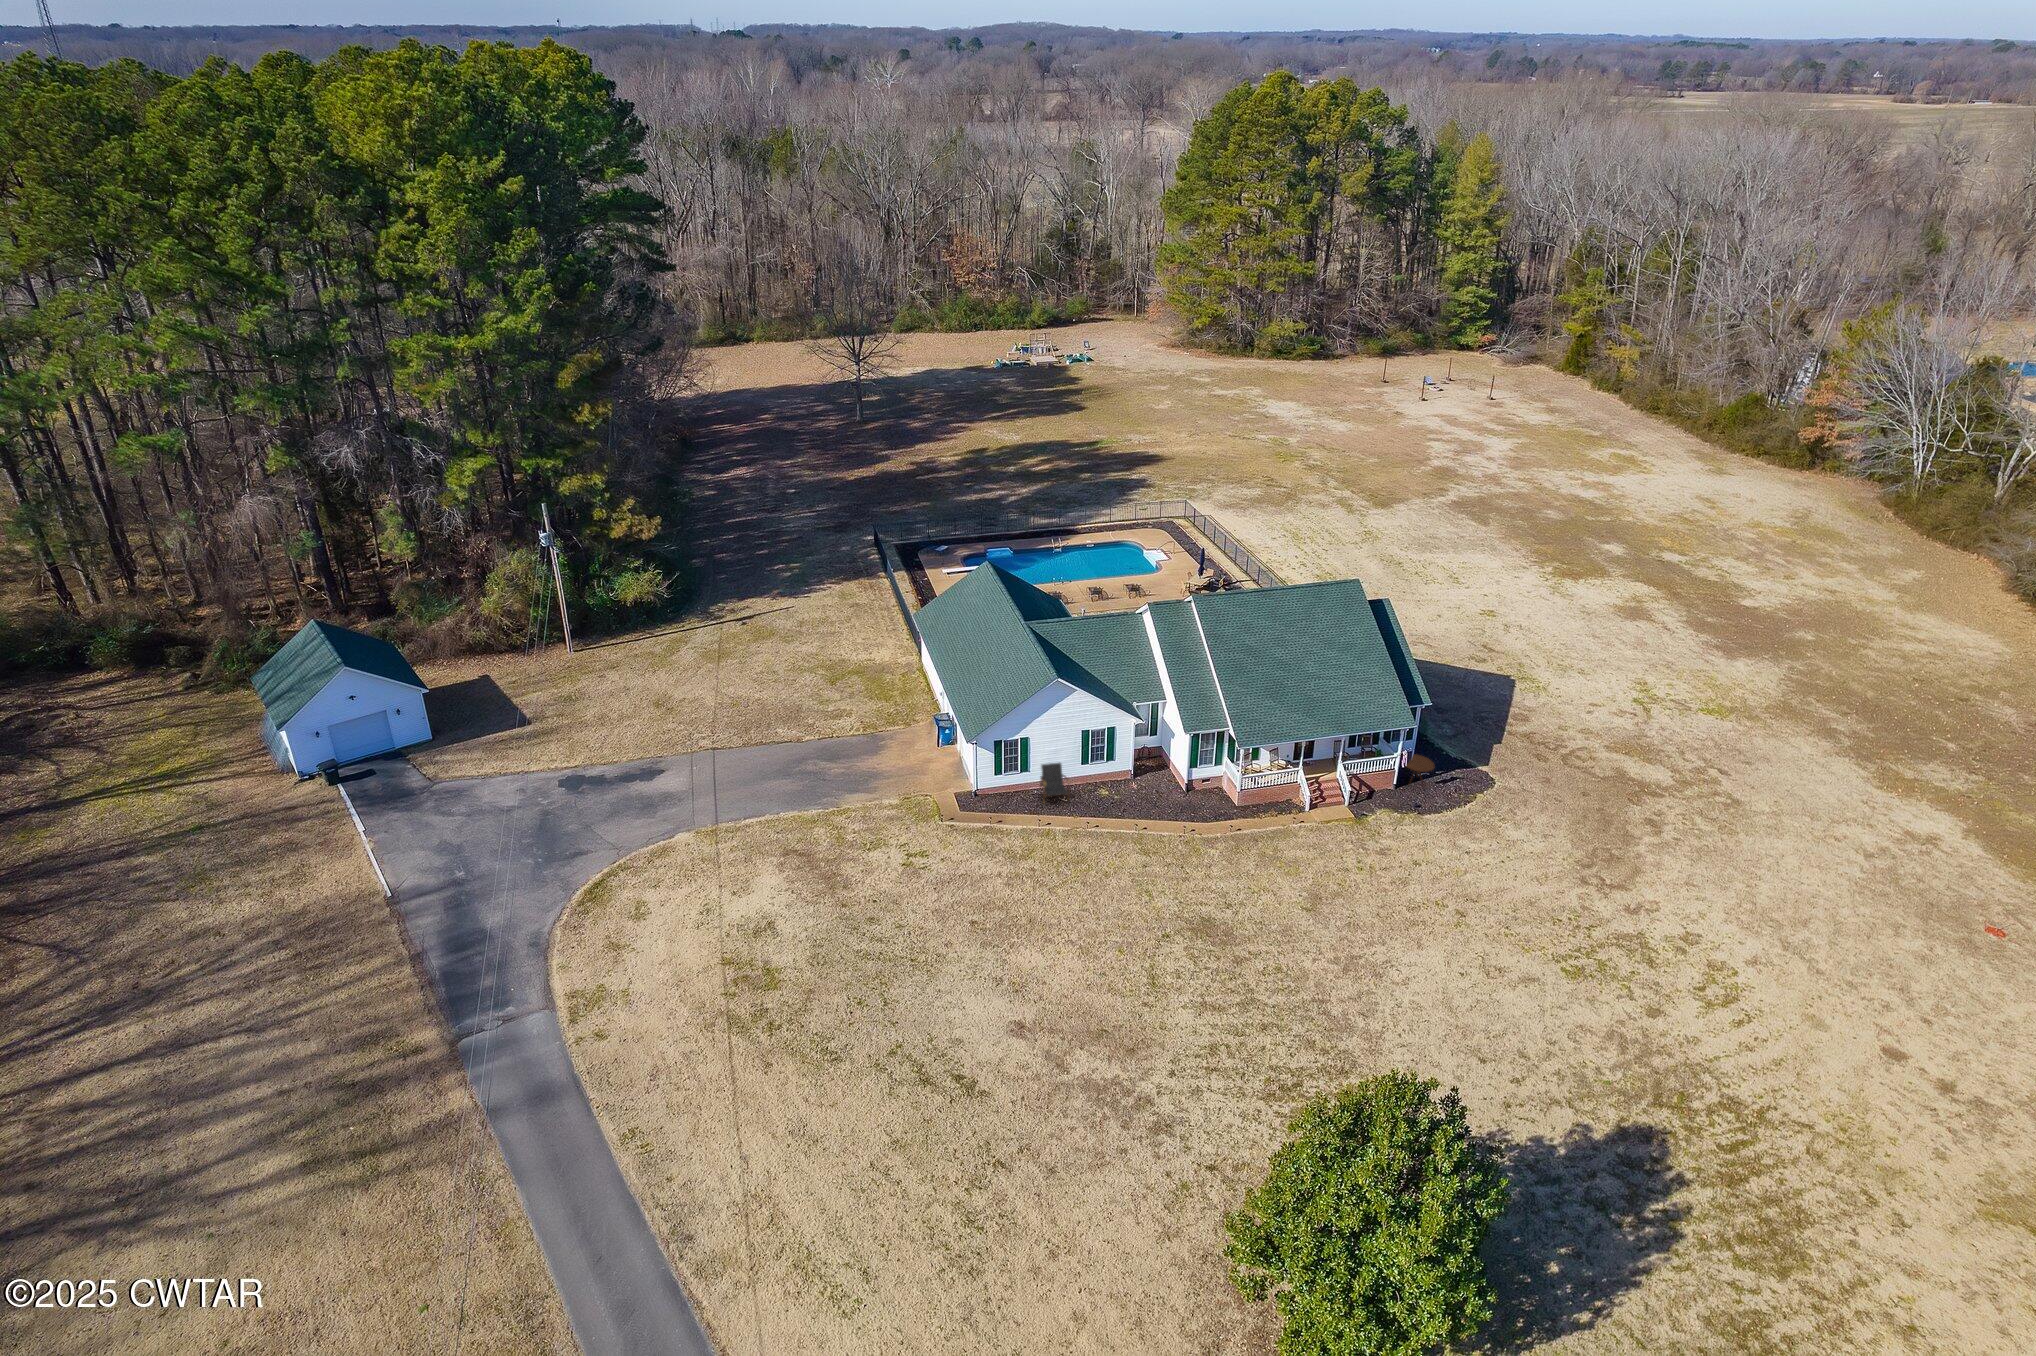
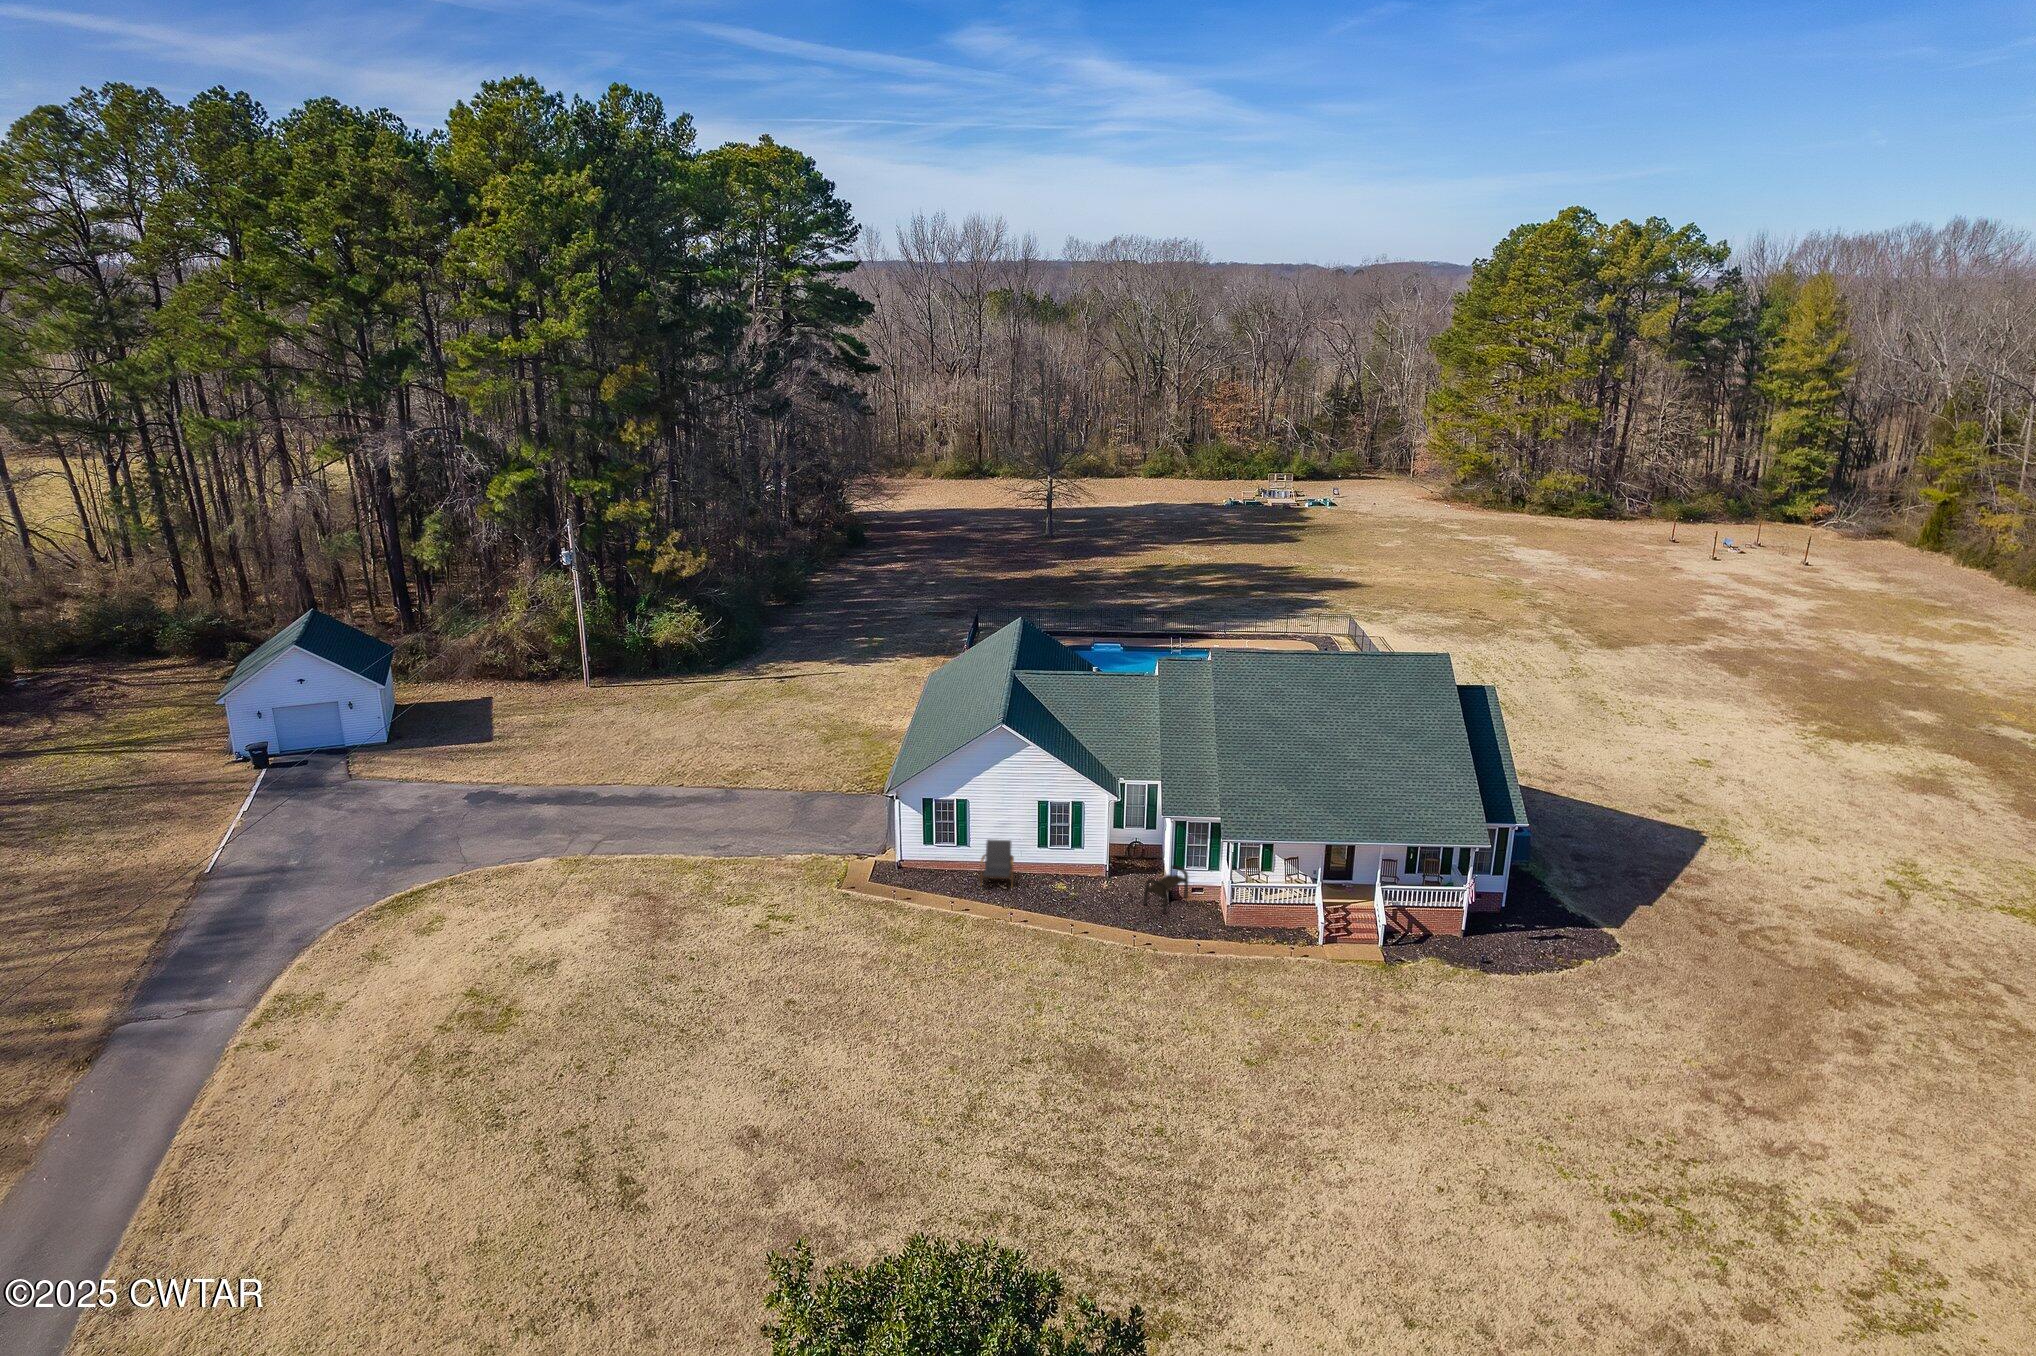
round table: present [1406,754,1434,777] -> none [1470,892,1518,937]
bench: none [1173,765,1203,805] -> present [1143,866,1188,913]

